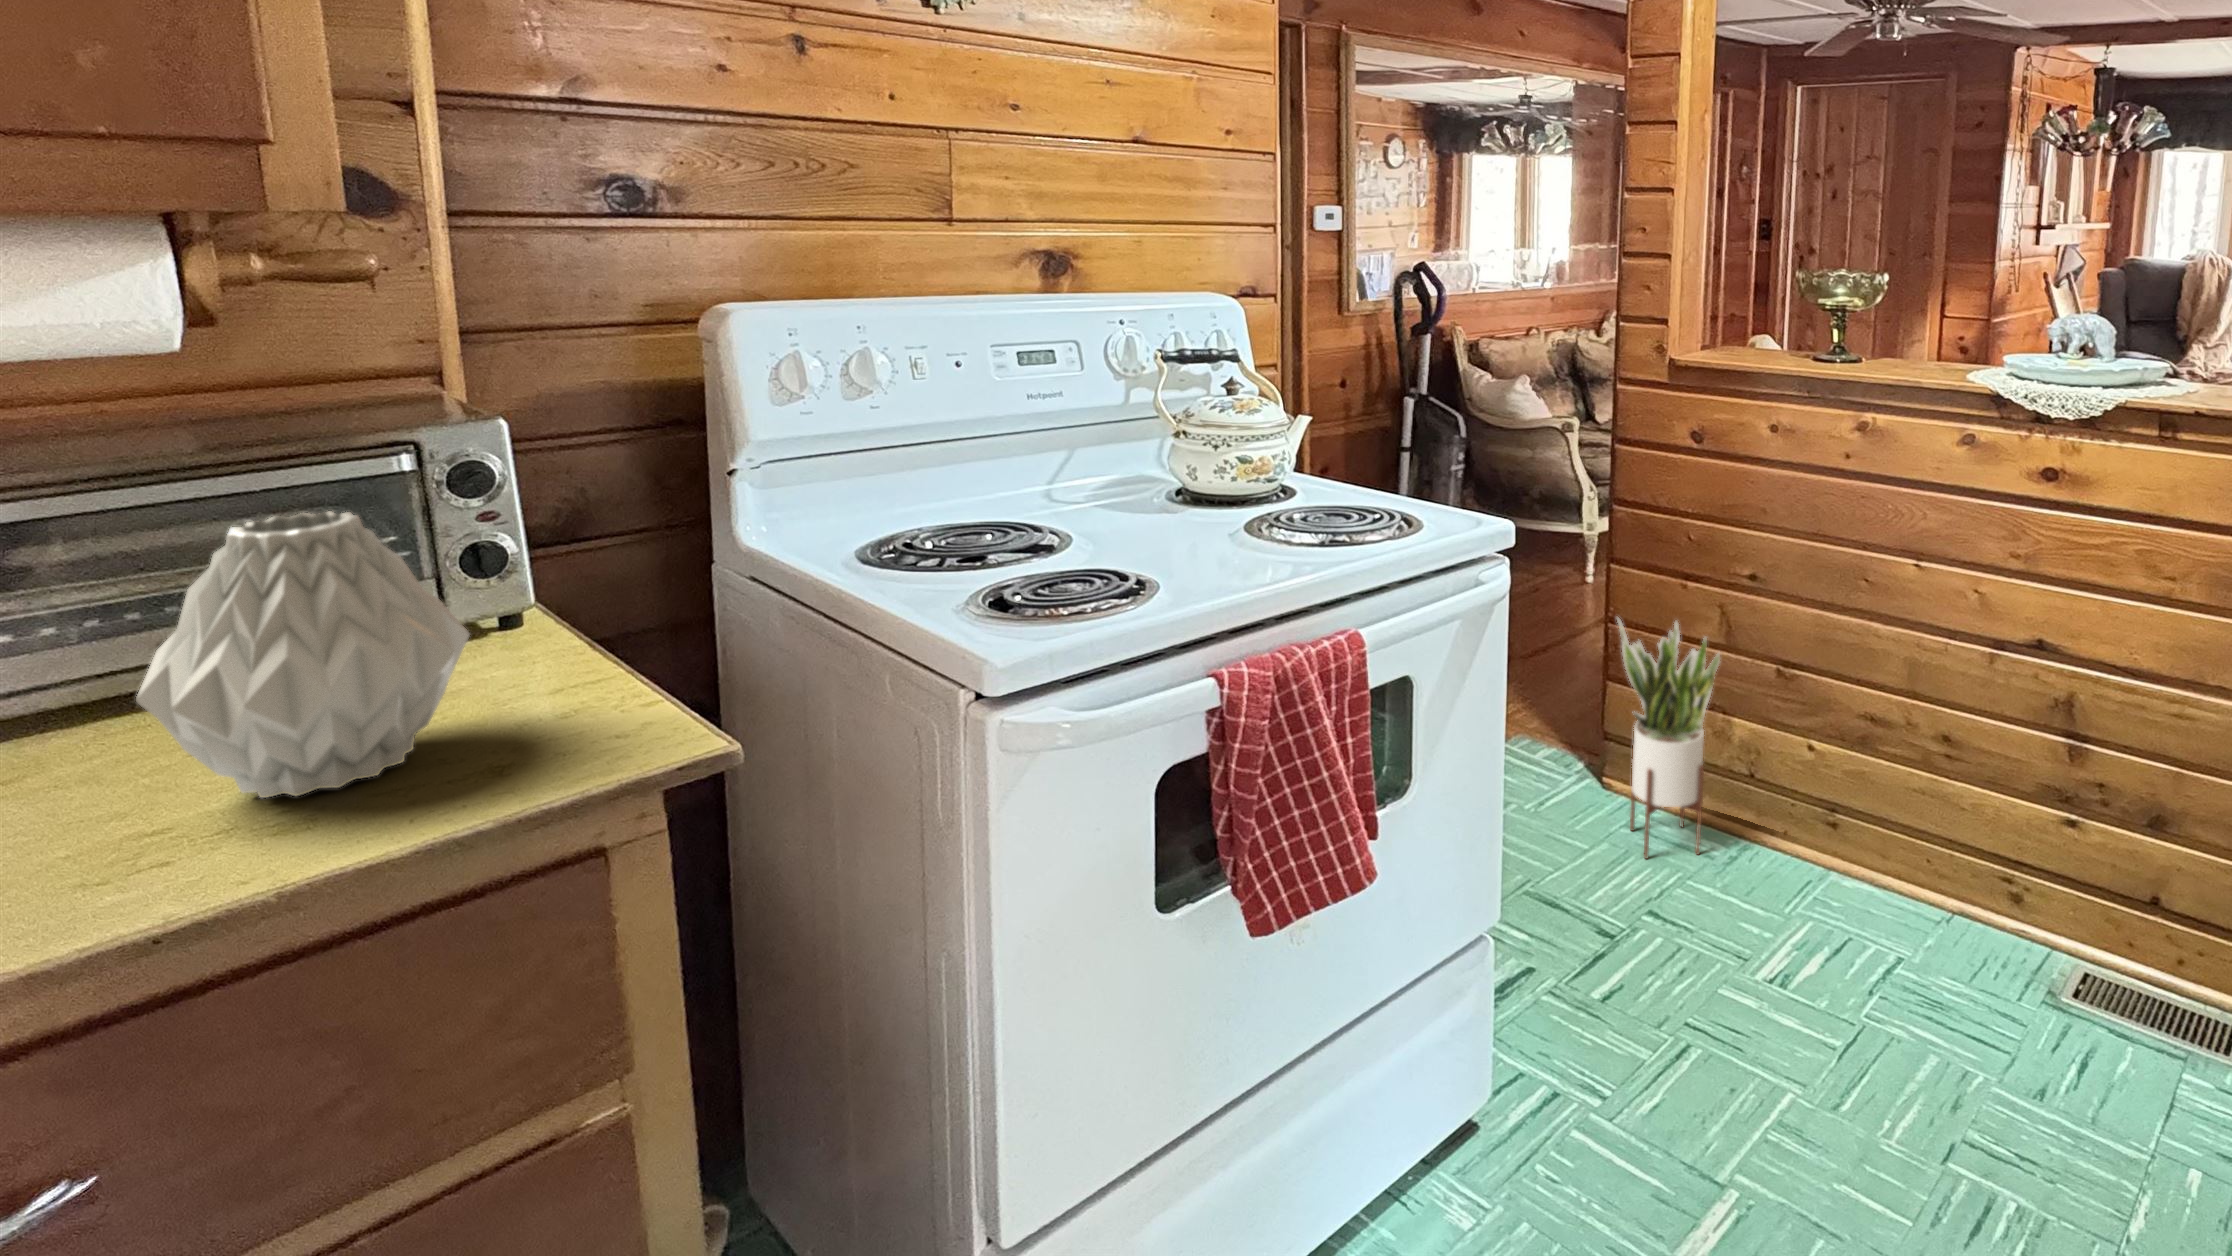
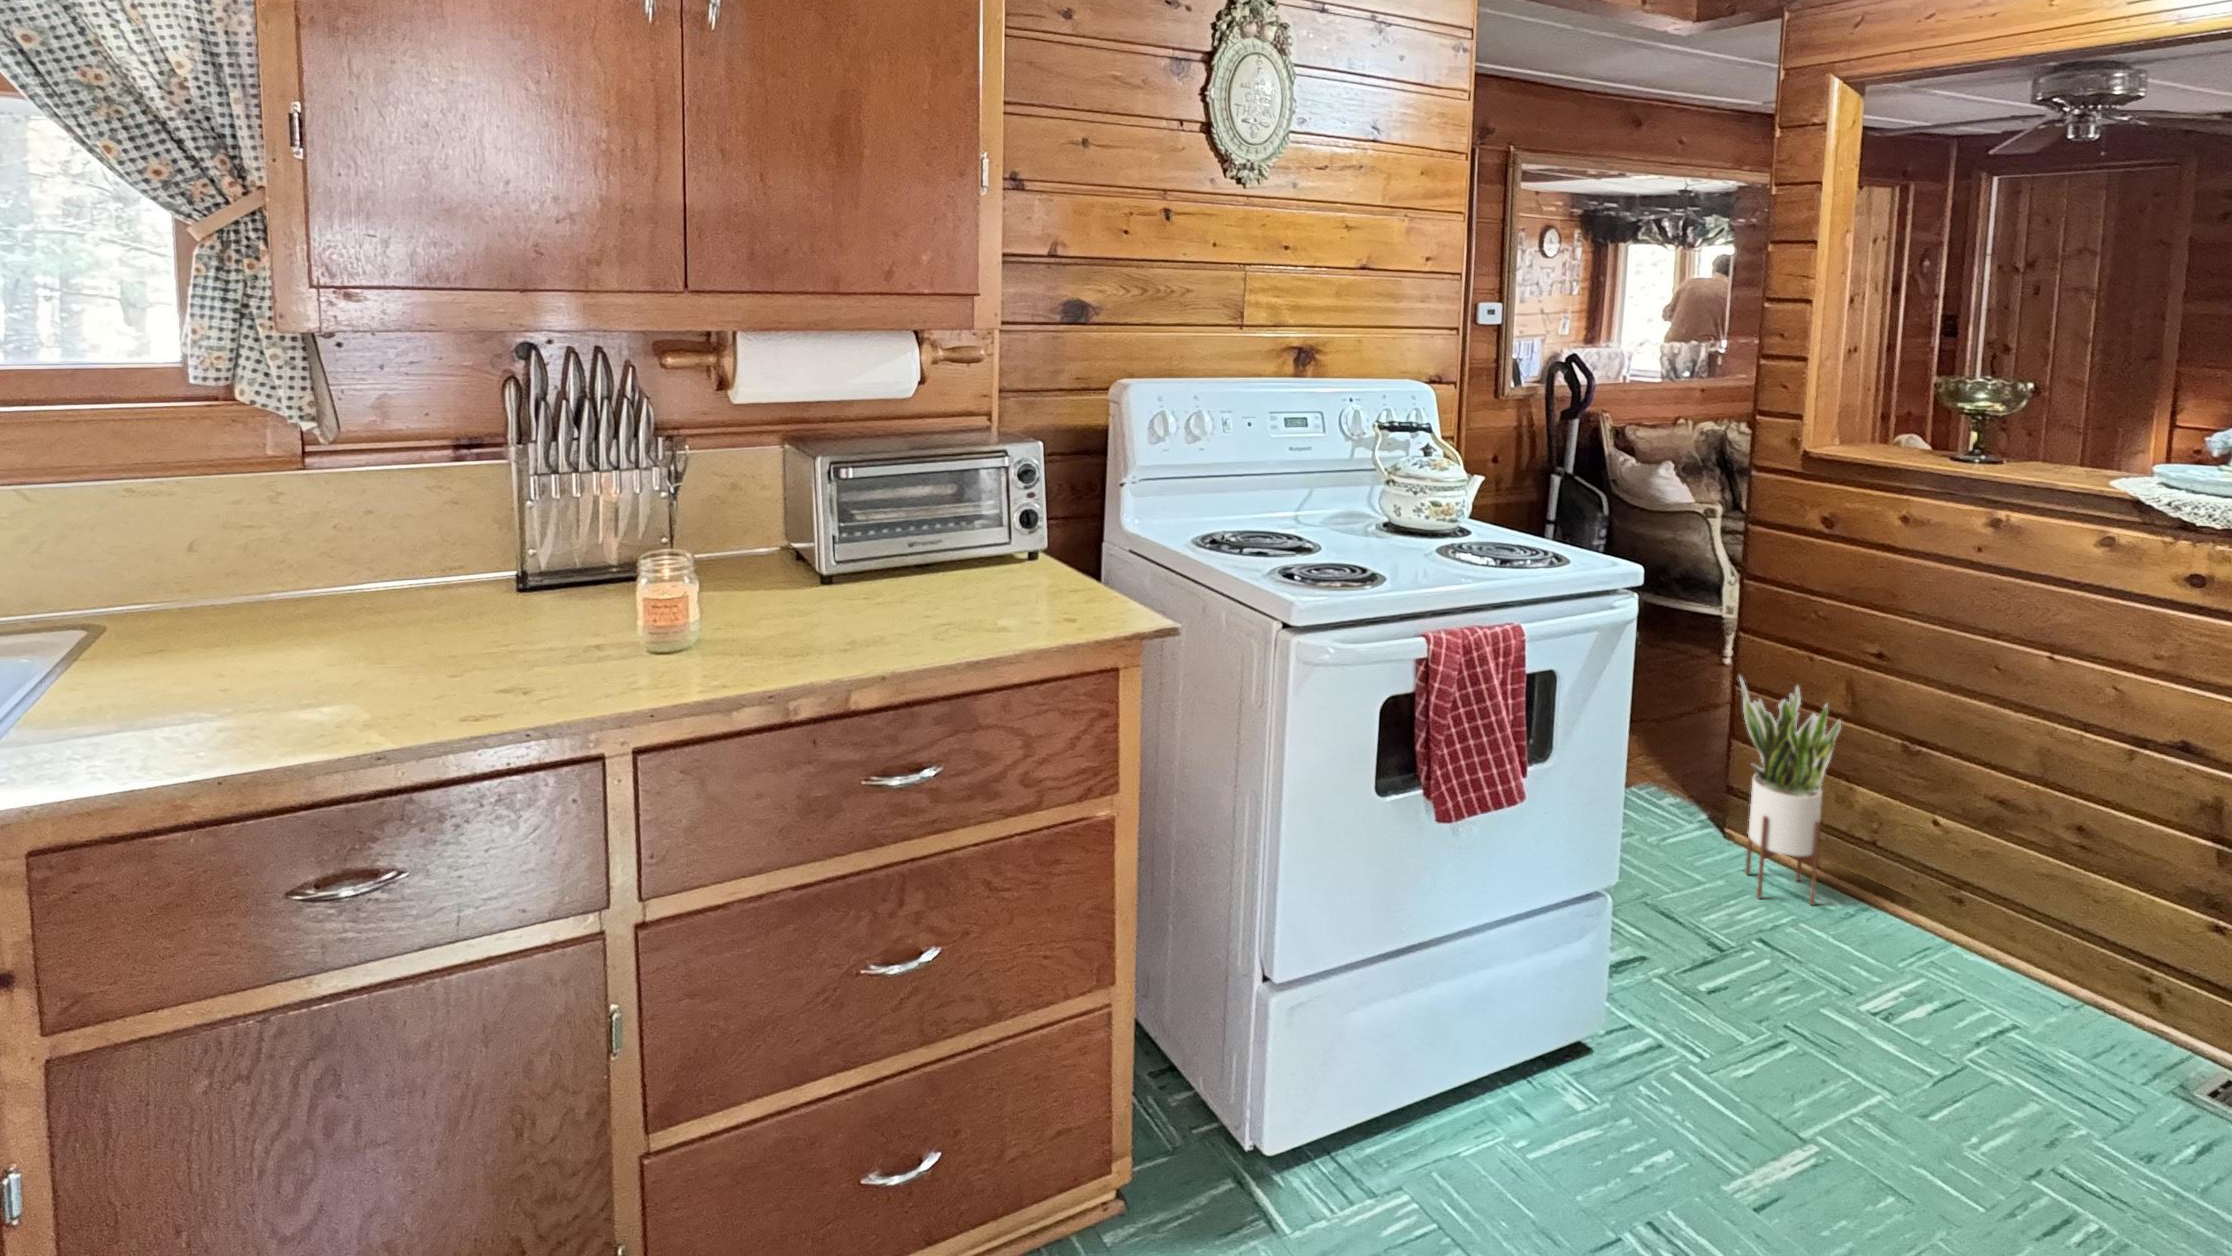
vase: present [136,511,469,798] -> none [951,479,1064,615]

